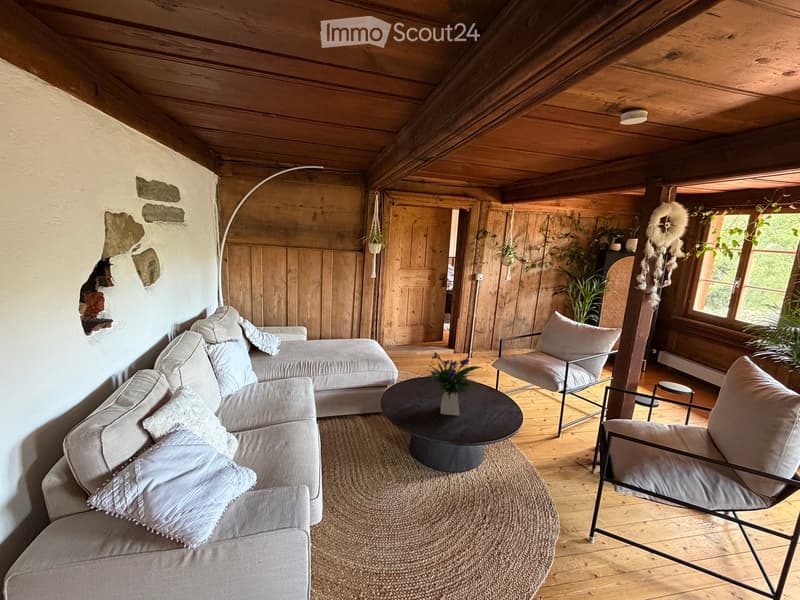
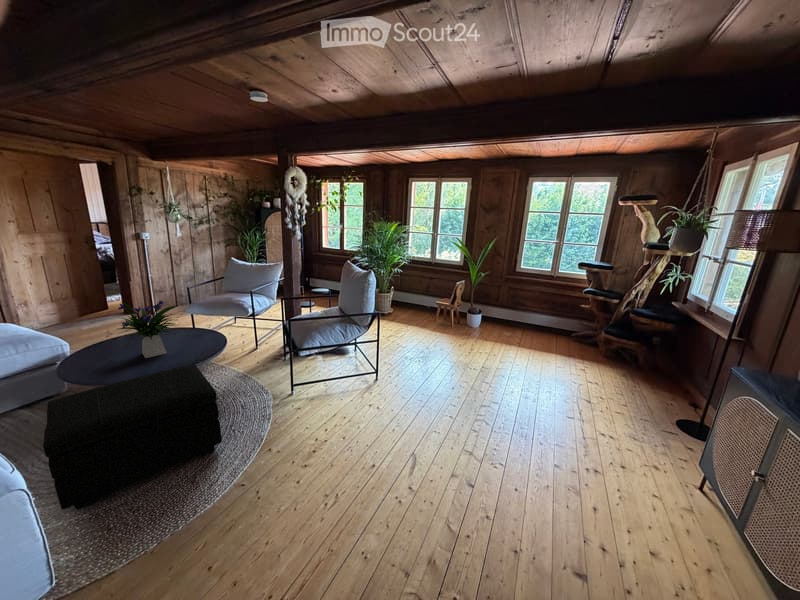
footstool: none [340,431,488,569] -> present [43,364,222,510]

